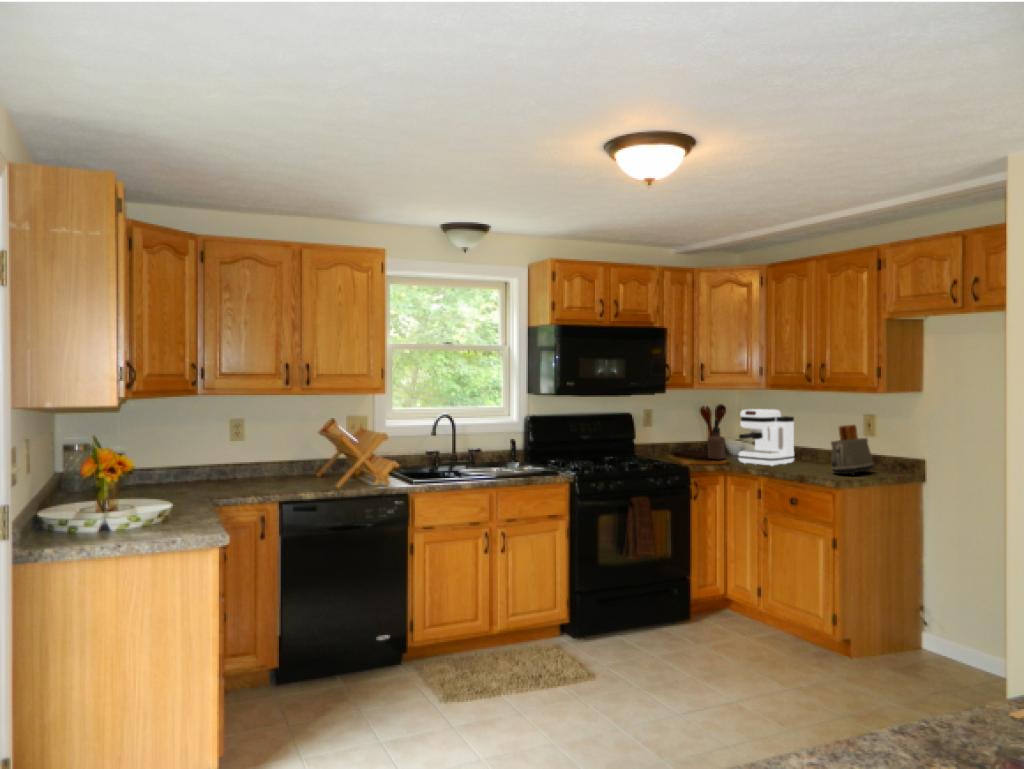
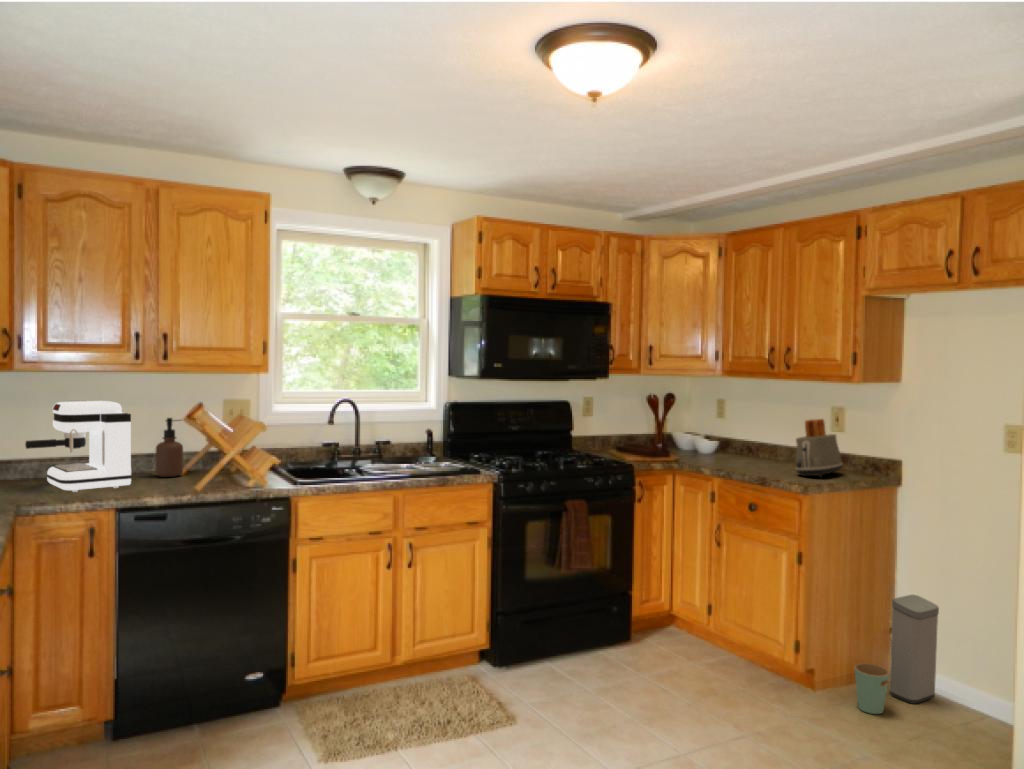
coffee maker: present [739,409,794,466] -> present [25,401,131,492]
soap dispenser: present [708,420,725,460] -> present [156,418,183,477]
trash can: none [884,575,959,675] -> present [854,595,939,714]

